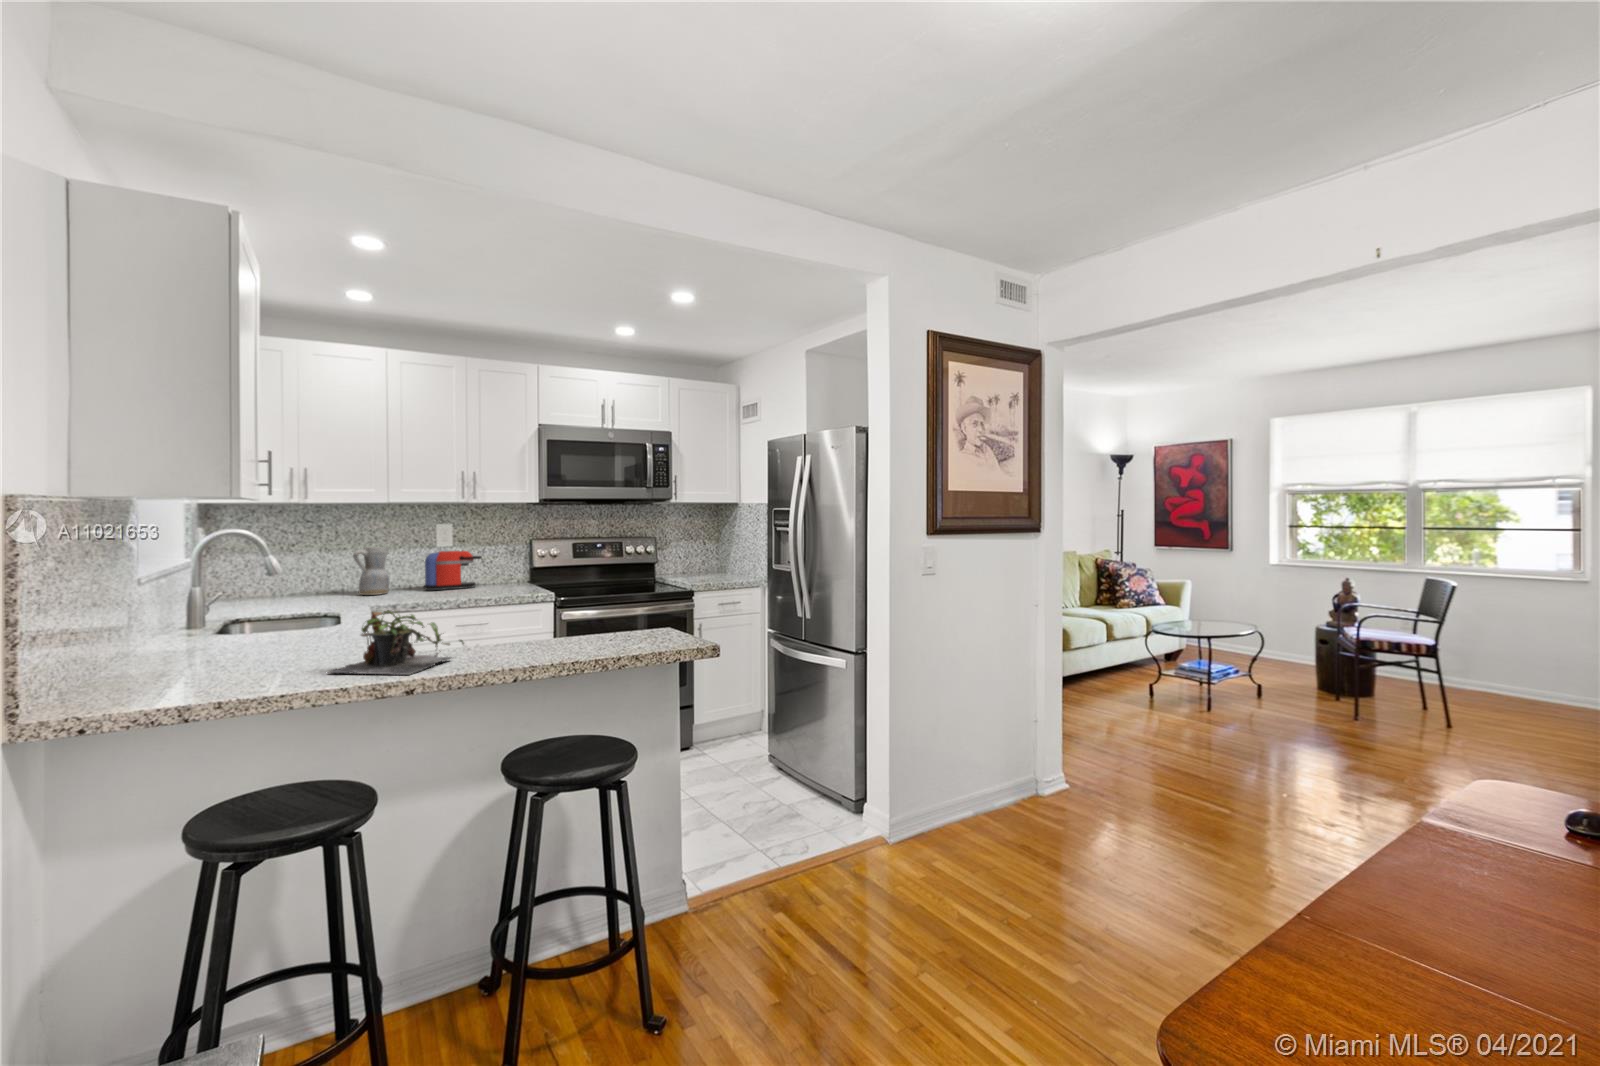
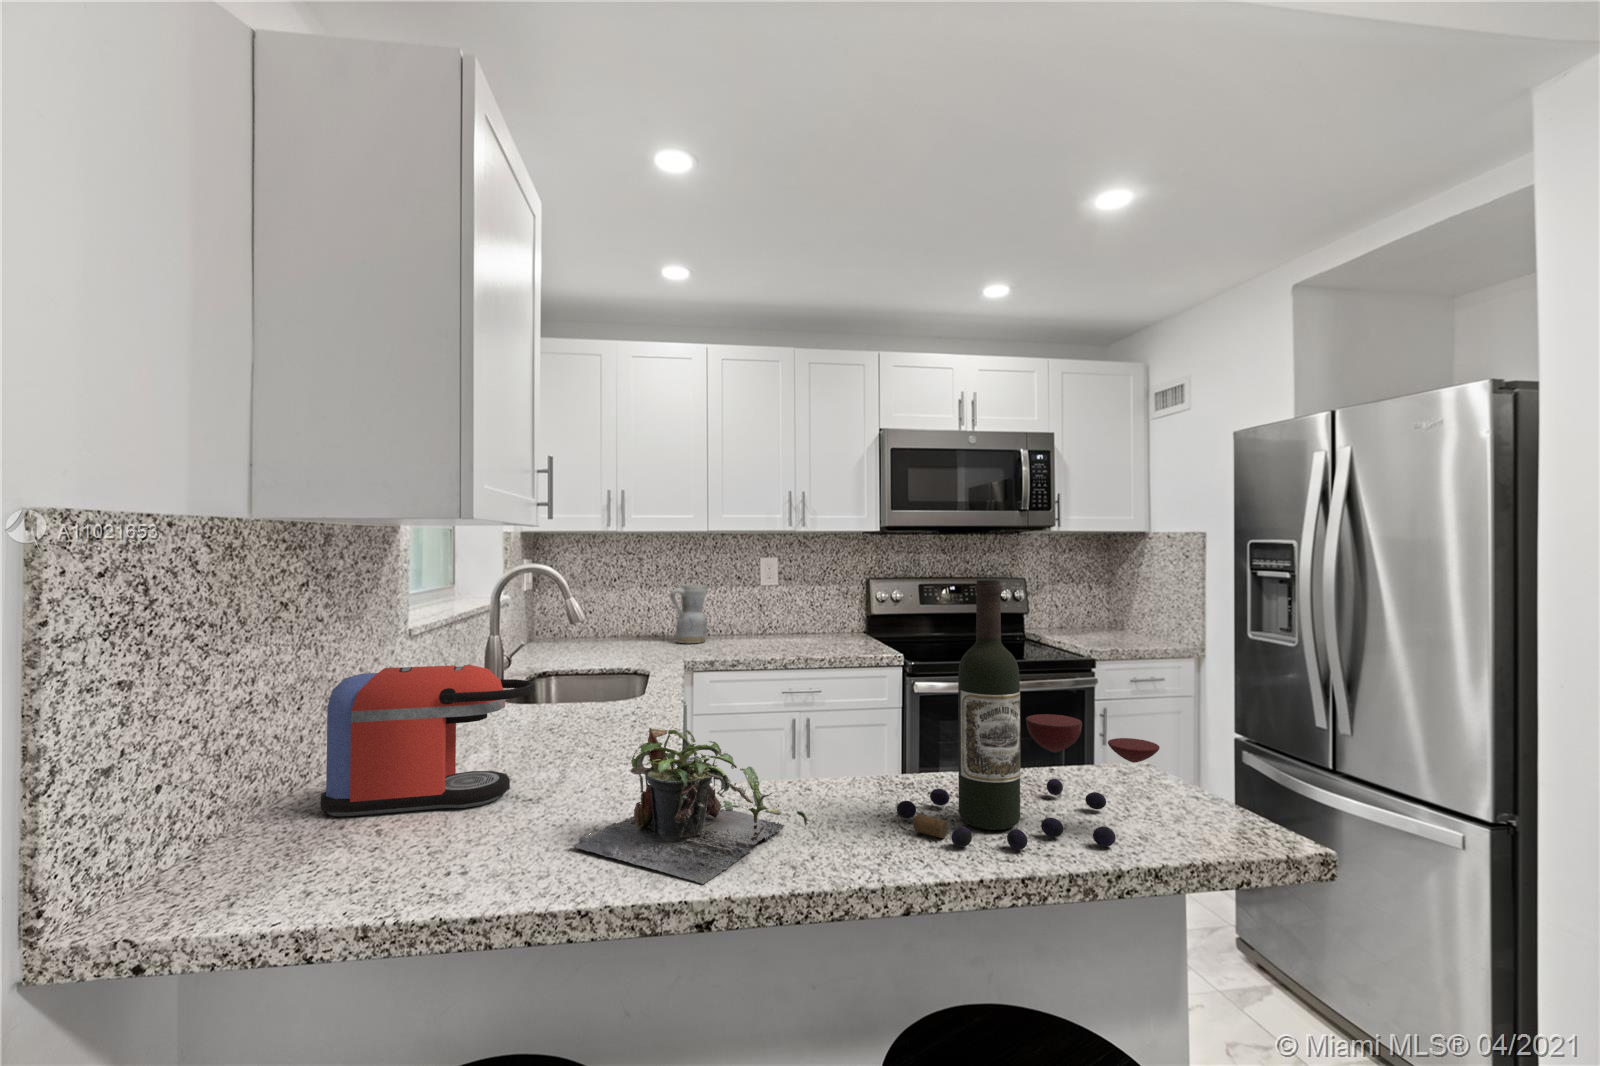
wine bottle: none [517,530,649,656] -> present [897,580,1160,850]
coffee maker: present [424,551,482,590] -> present [320,665,535,816]

